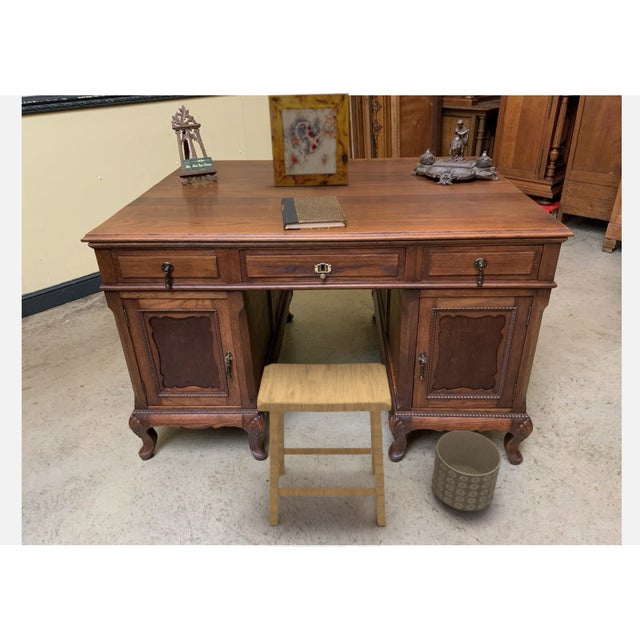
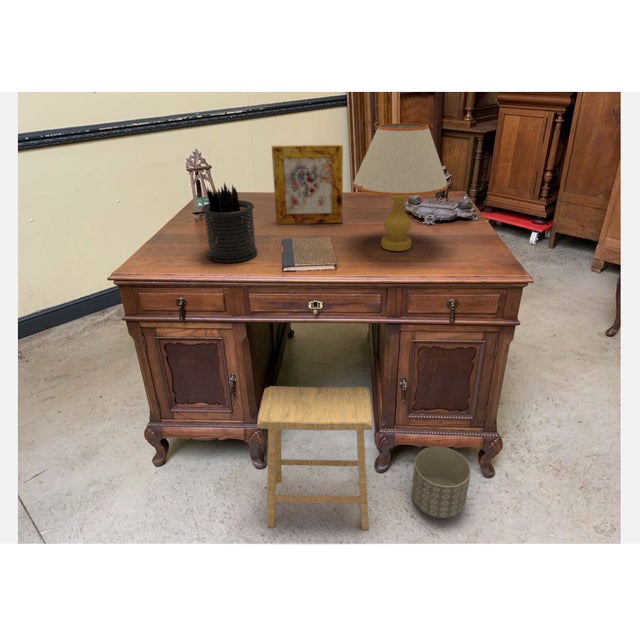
table lamp: none [363,57,473,208] -> present [353,123,448,251]
pen holder: none [189,126,254,221] -> present [202,183,257,262]

